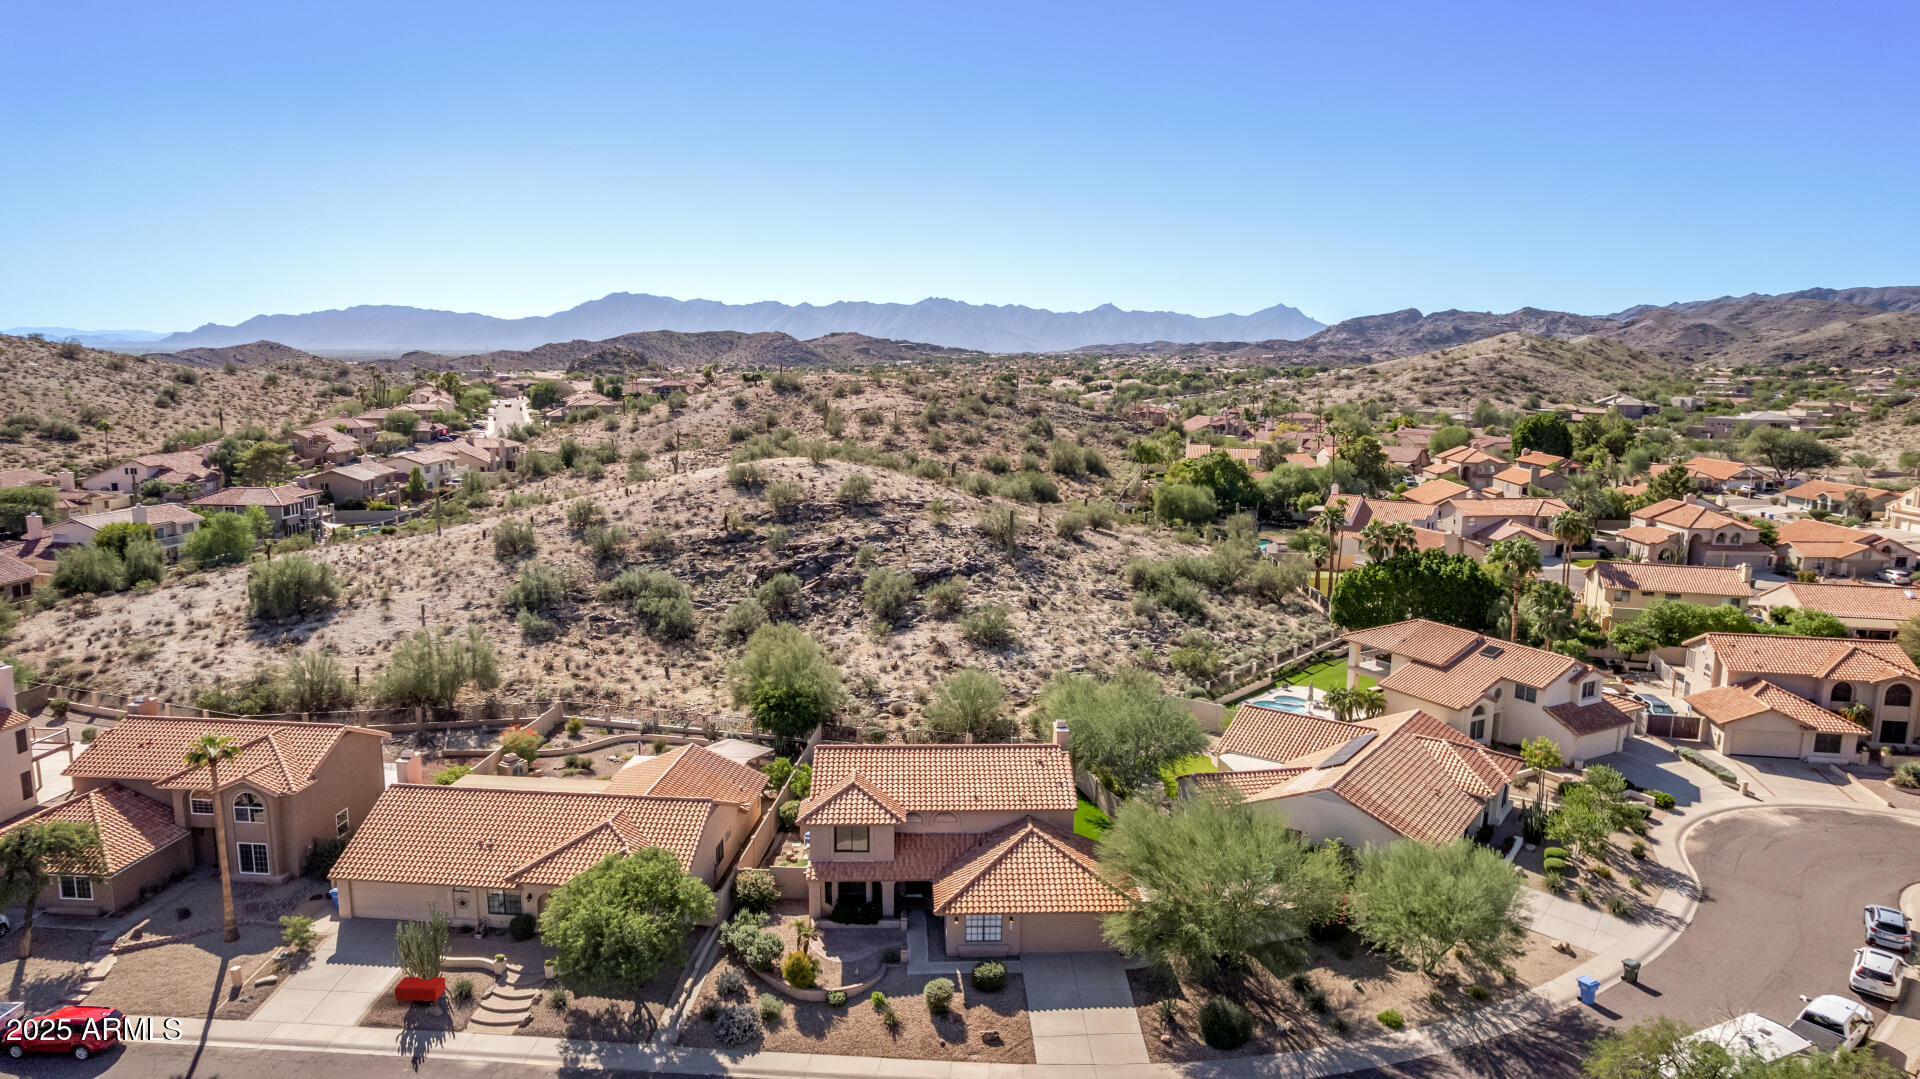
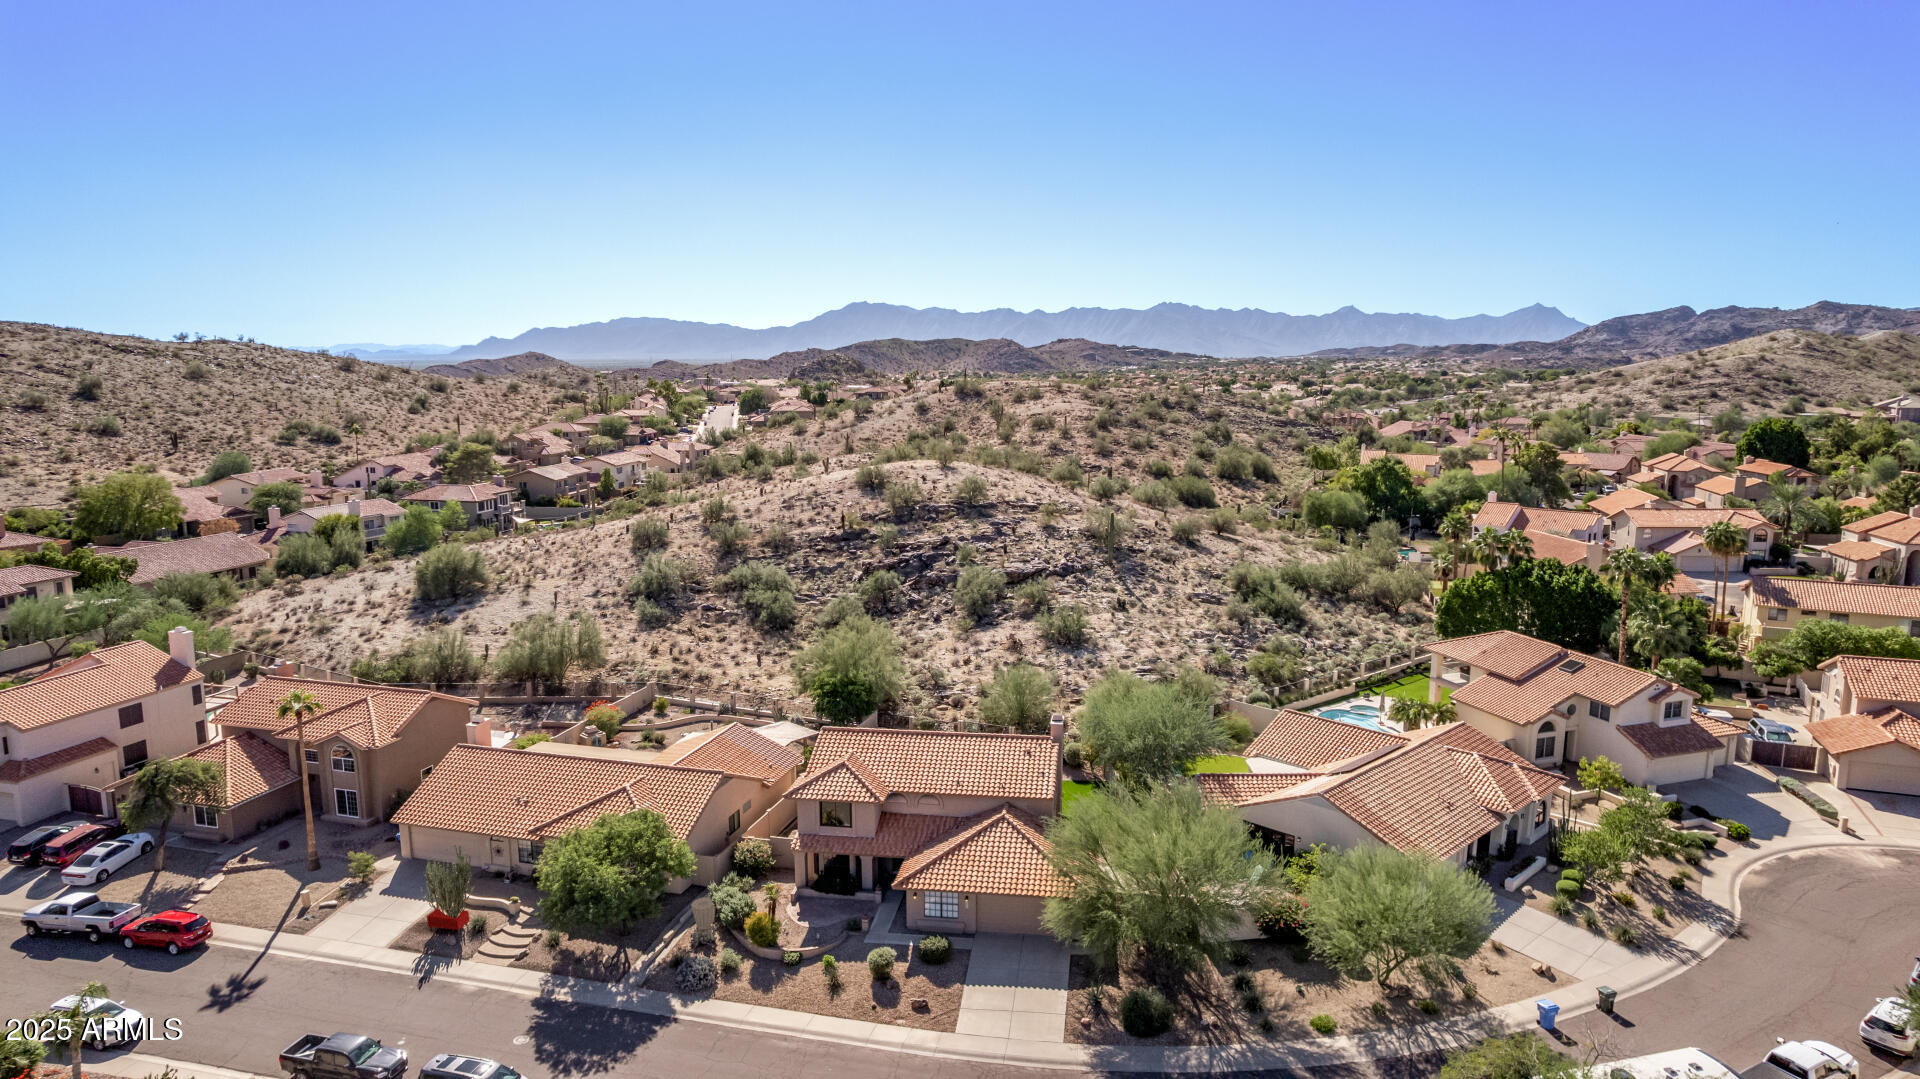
trash can: none [713,939,739,975] -> present [691,897,715,930]

